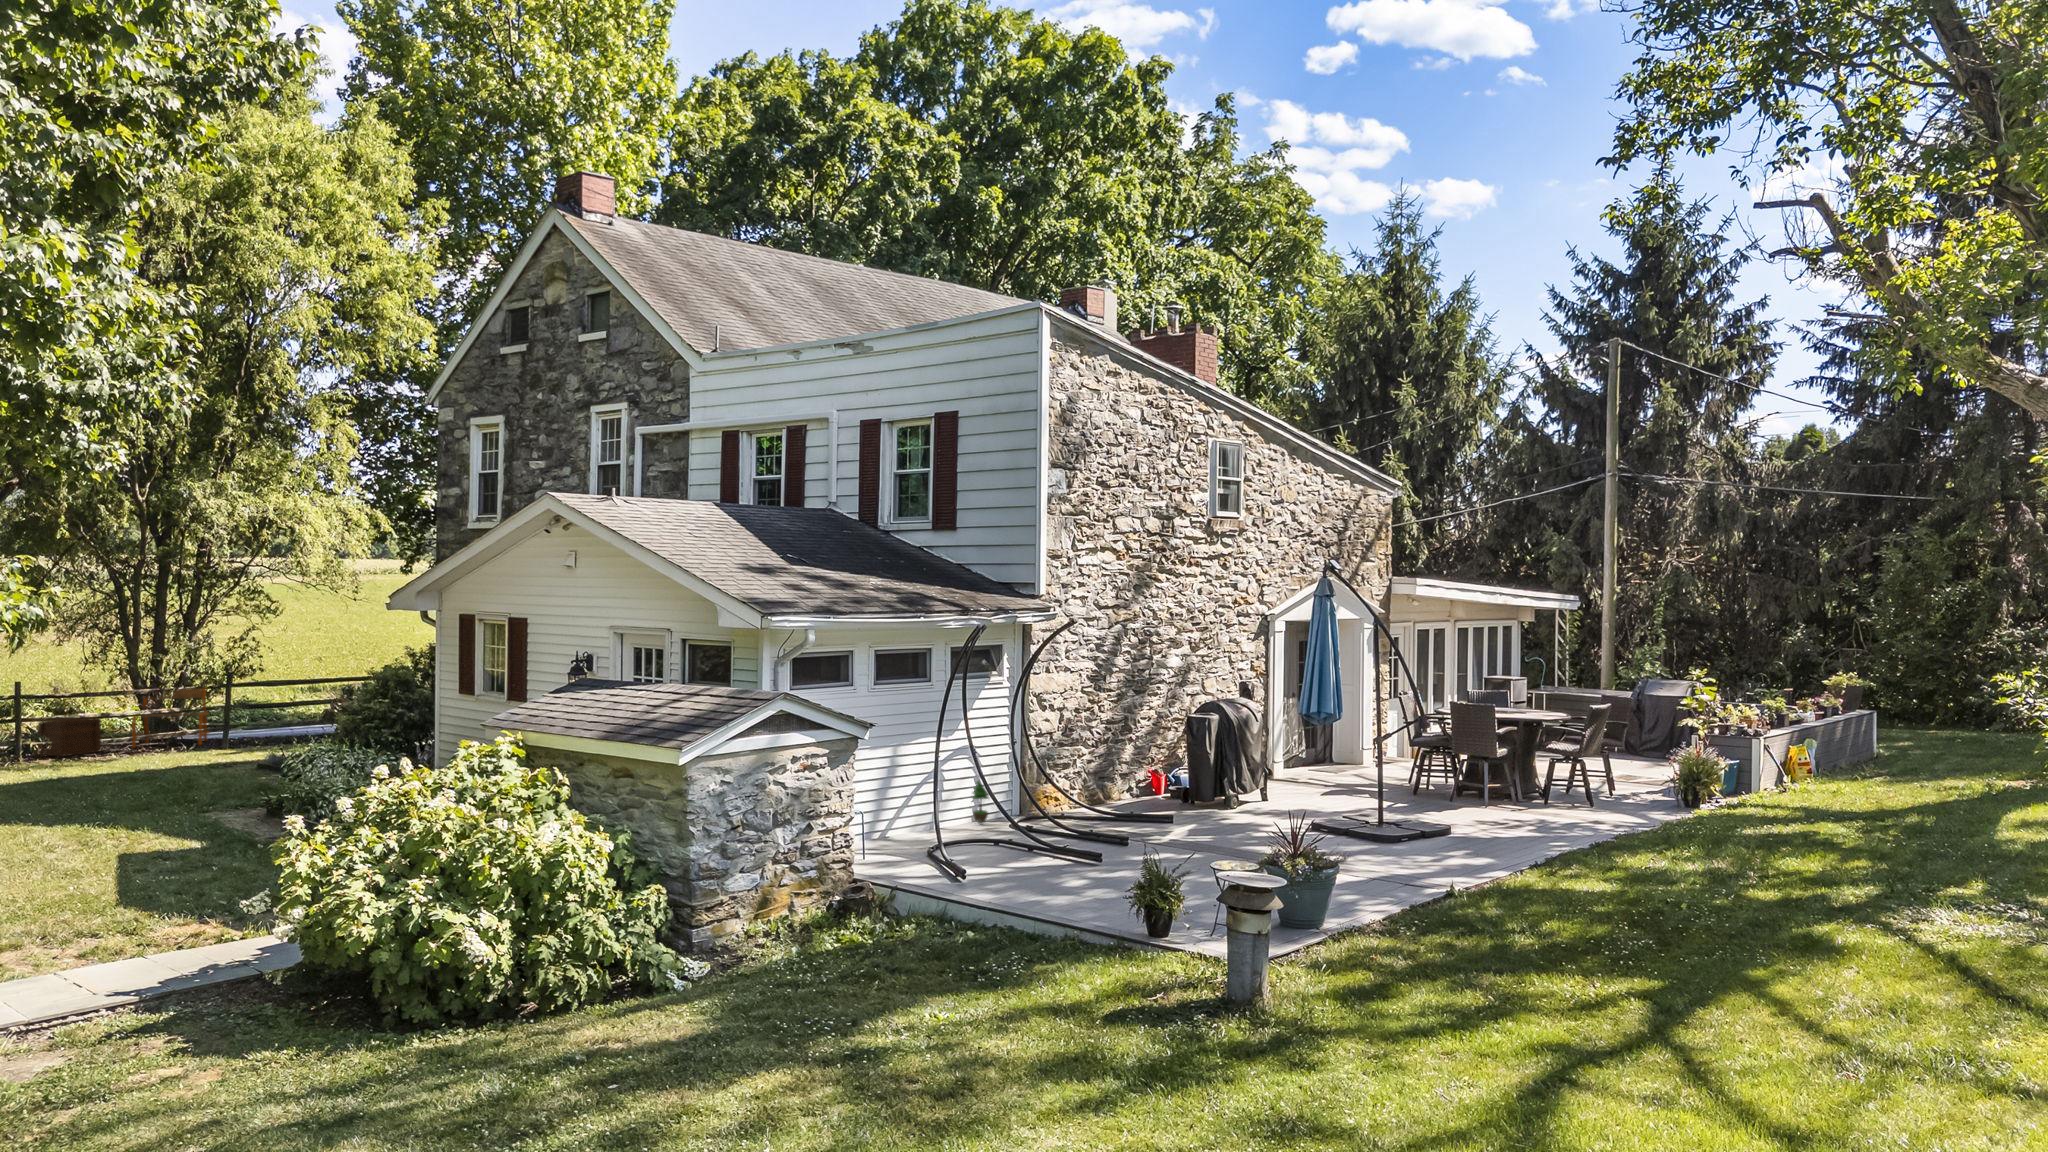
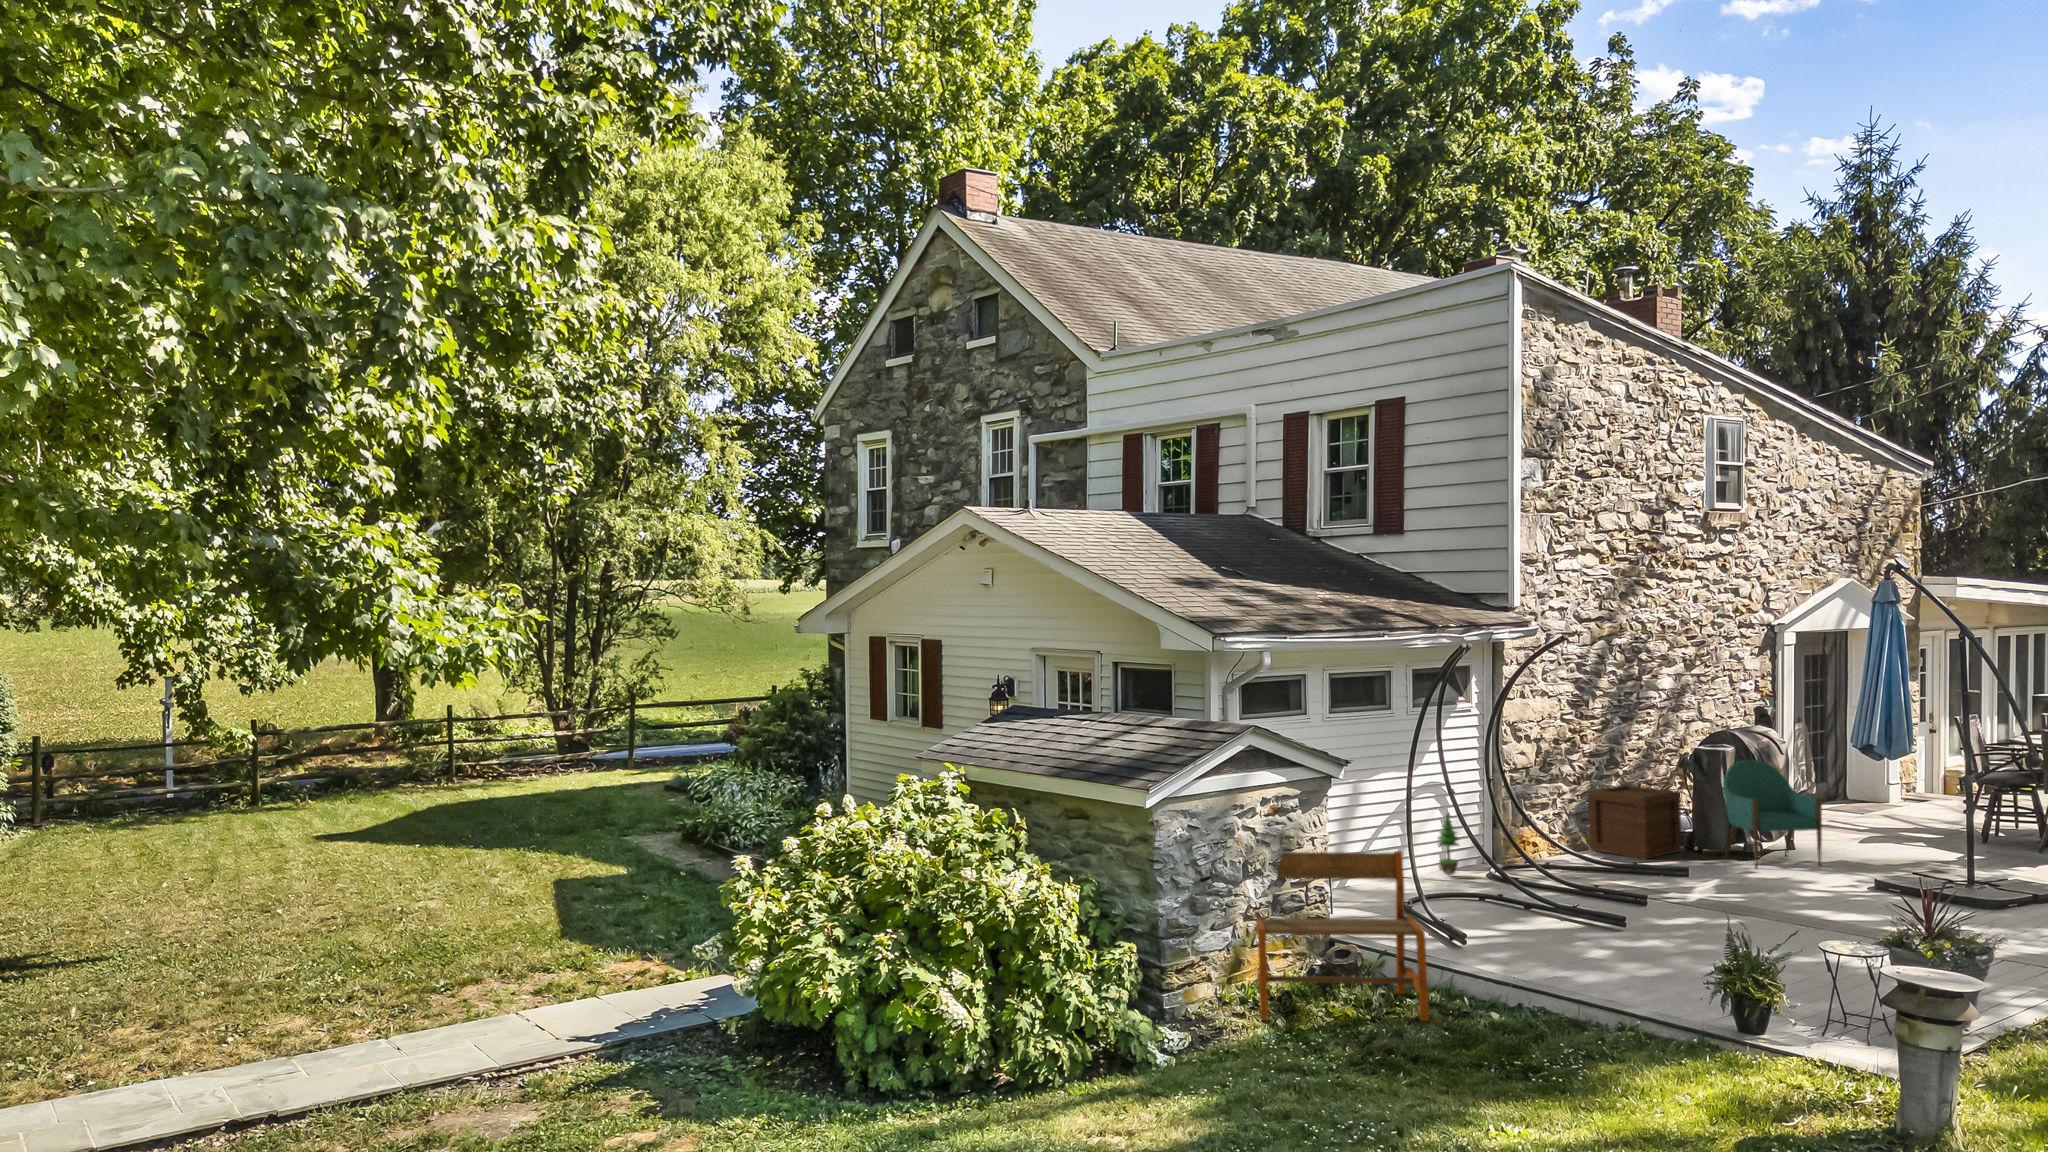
bench: present [132,688,209,748] -> present [1255,851,1429,1021]
wooden crate: present [38,718,101,757] -> present [1588,785,1682,859]
chair: none [1203,723,1272,811] -> present [1723,760,1822,868]

